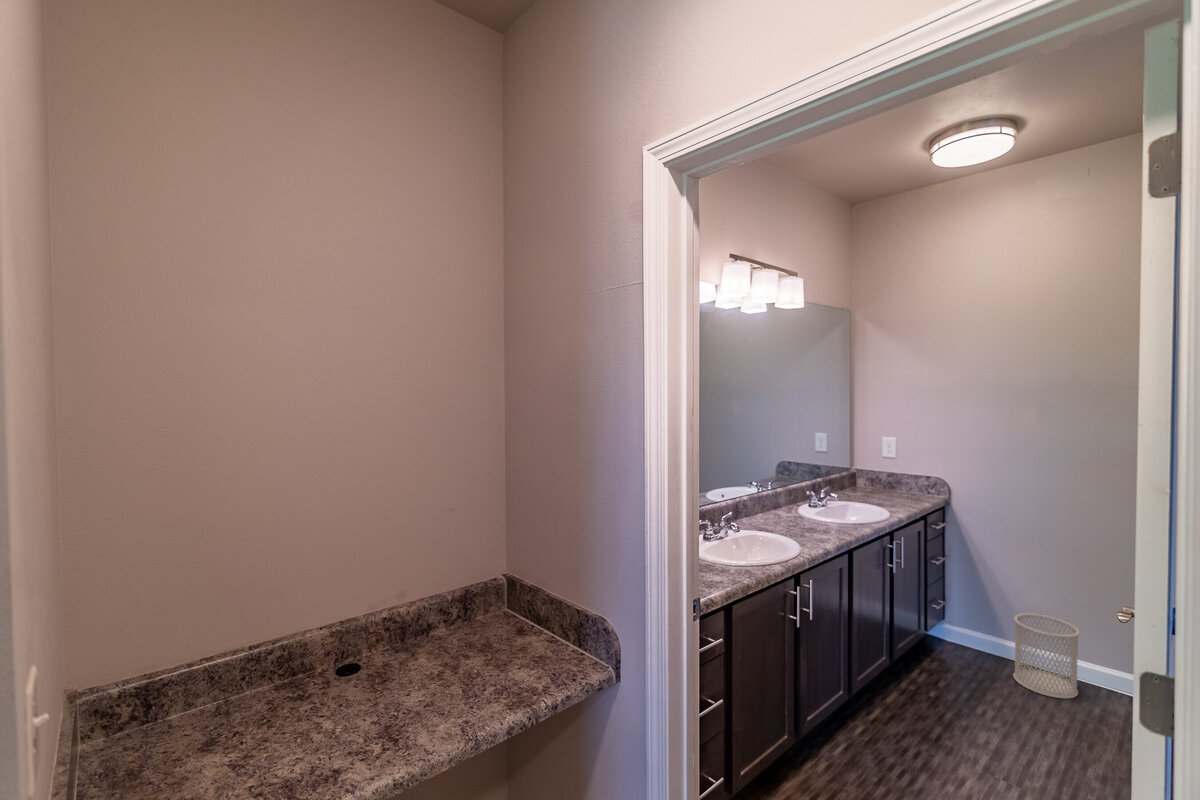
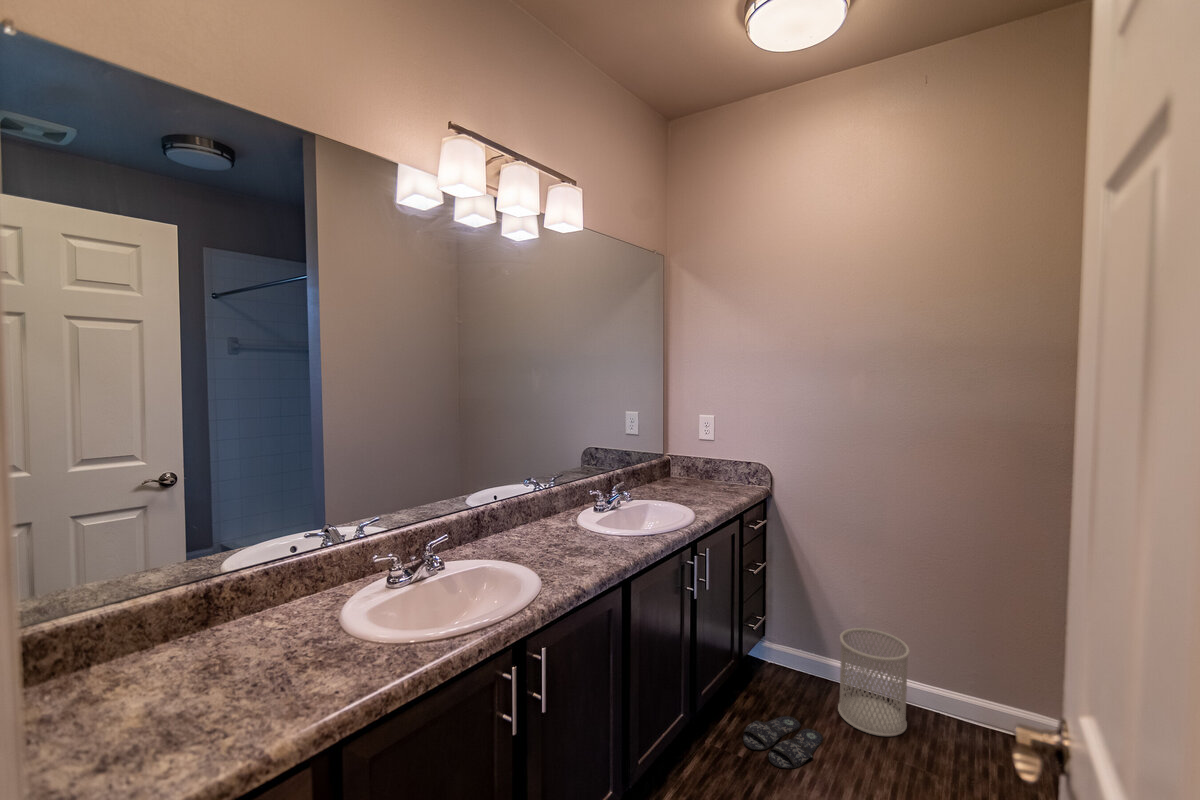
slippers: none [931,675,1001,707] -> present [743,716,823,769]

